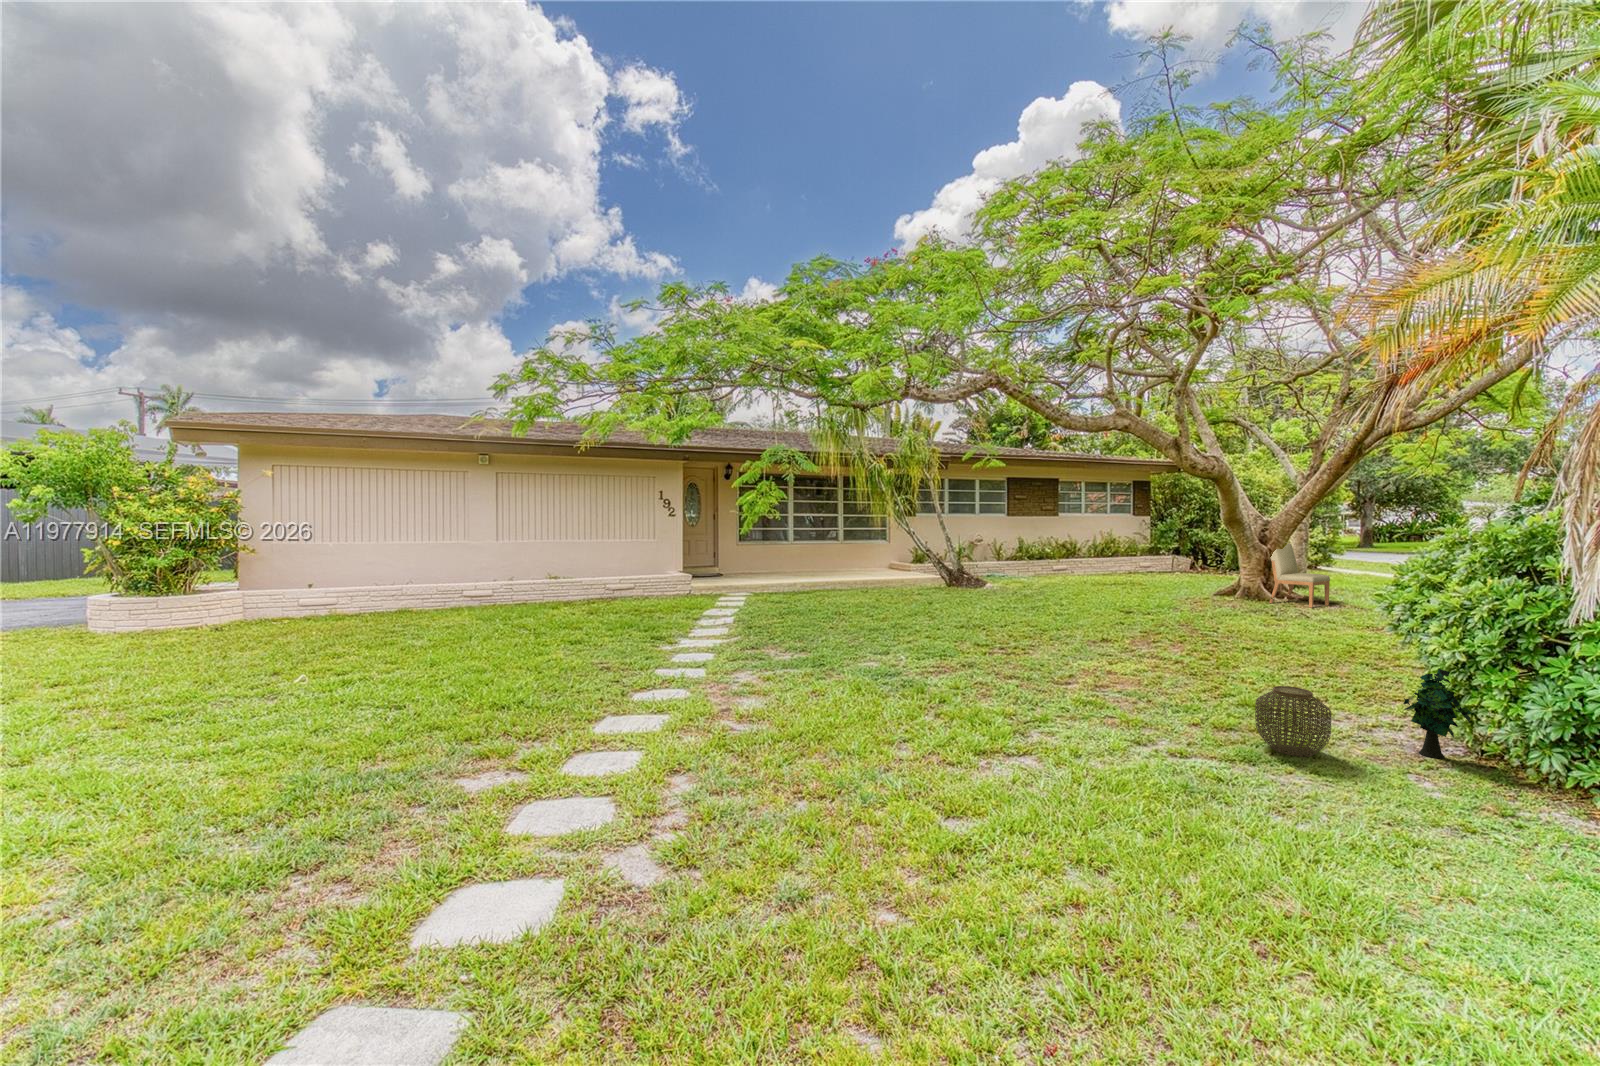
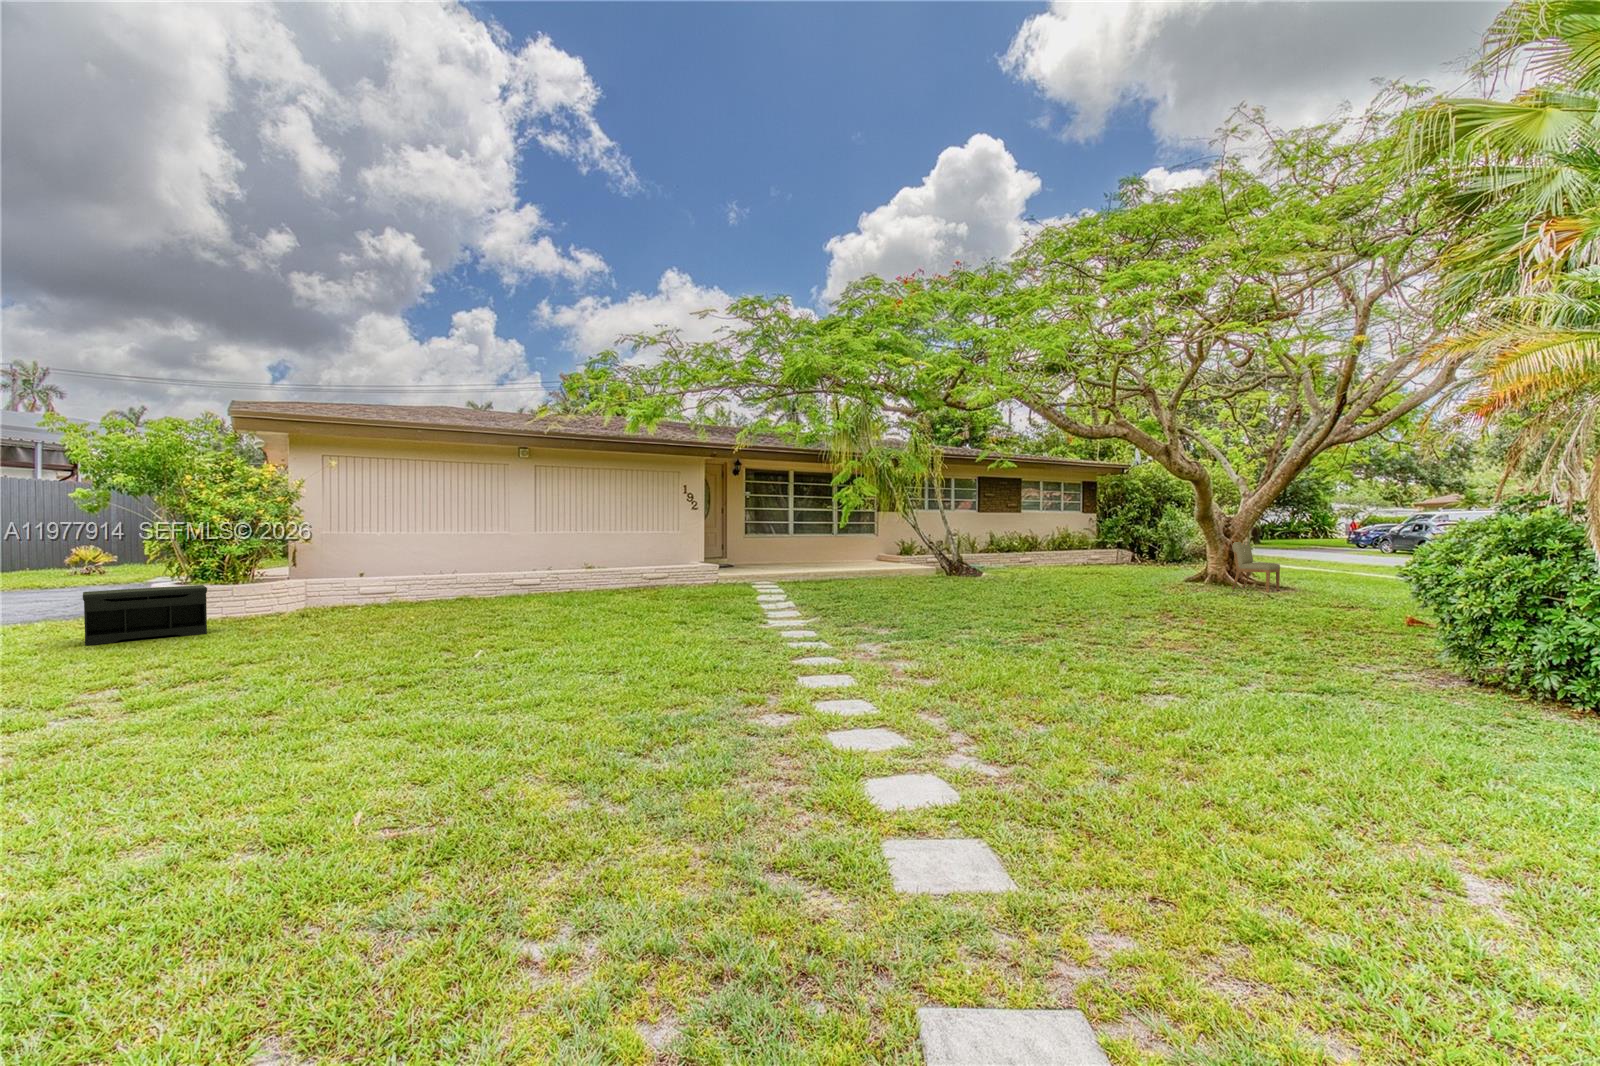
bench: none [94,586,209,638] -> present [83,585,207,645]
decorative plant: present [1403,669,1471,759] -> none [1438,622,1491,689]
woven basket: present [1255,686,1331,757] -> none [1340,640,1400,692]

